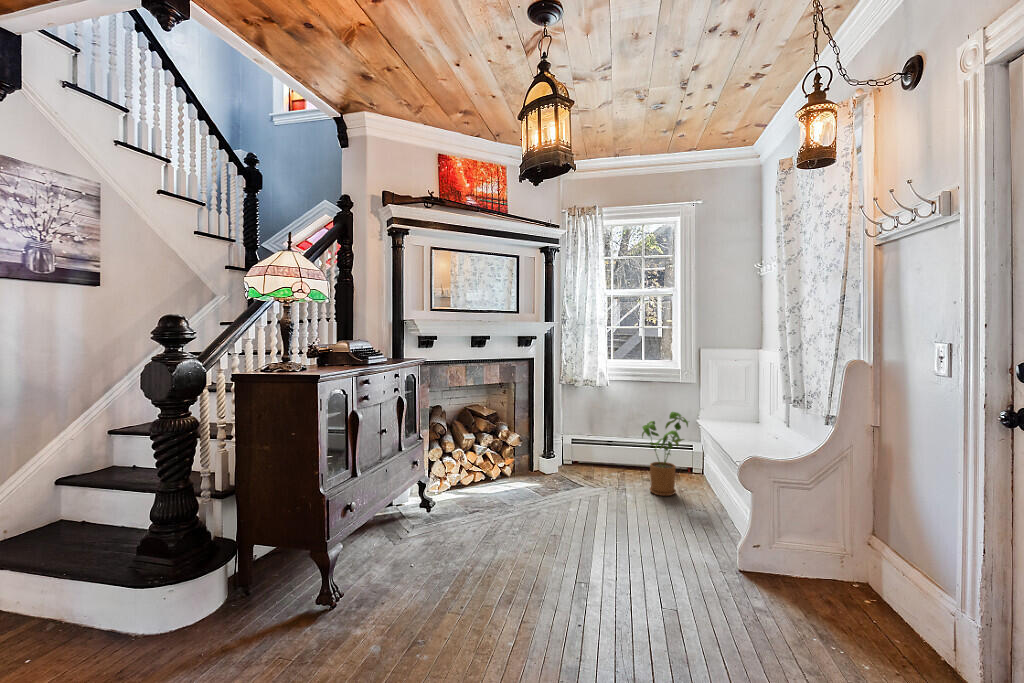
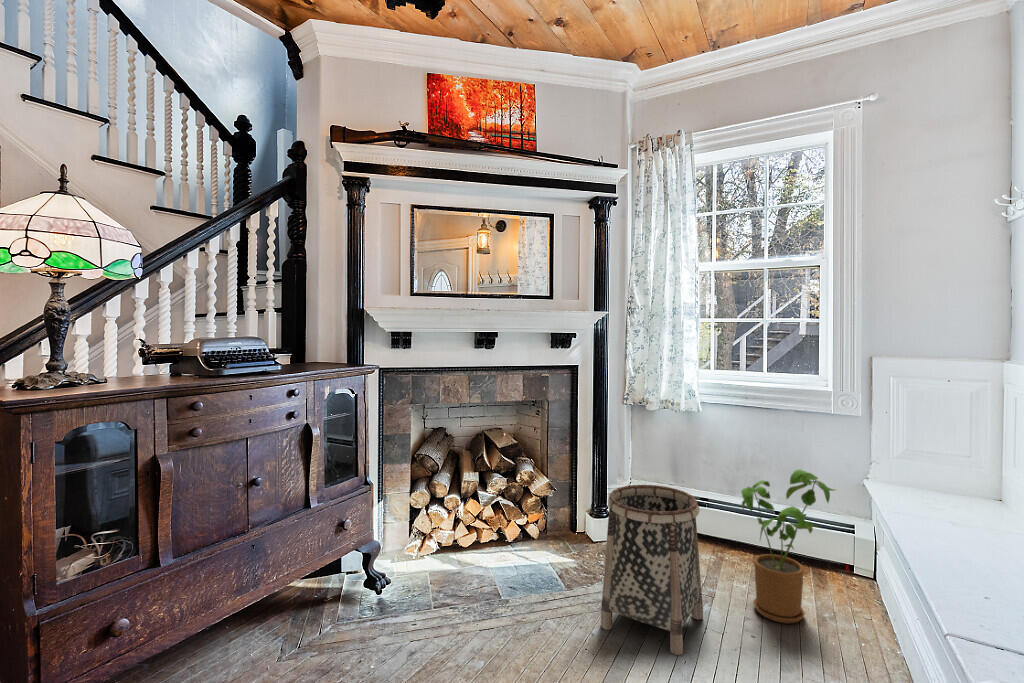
basket: none [576,427,628,513] -> present [601,485,703,655]

